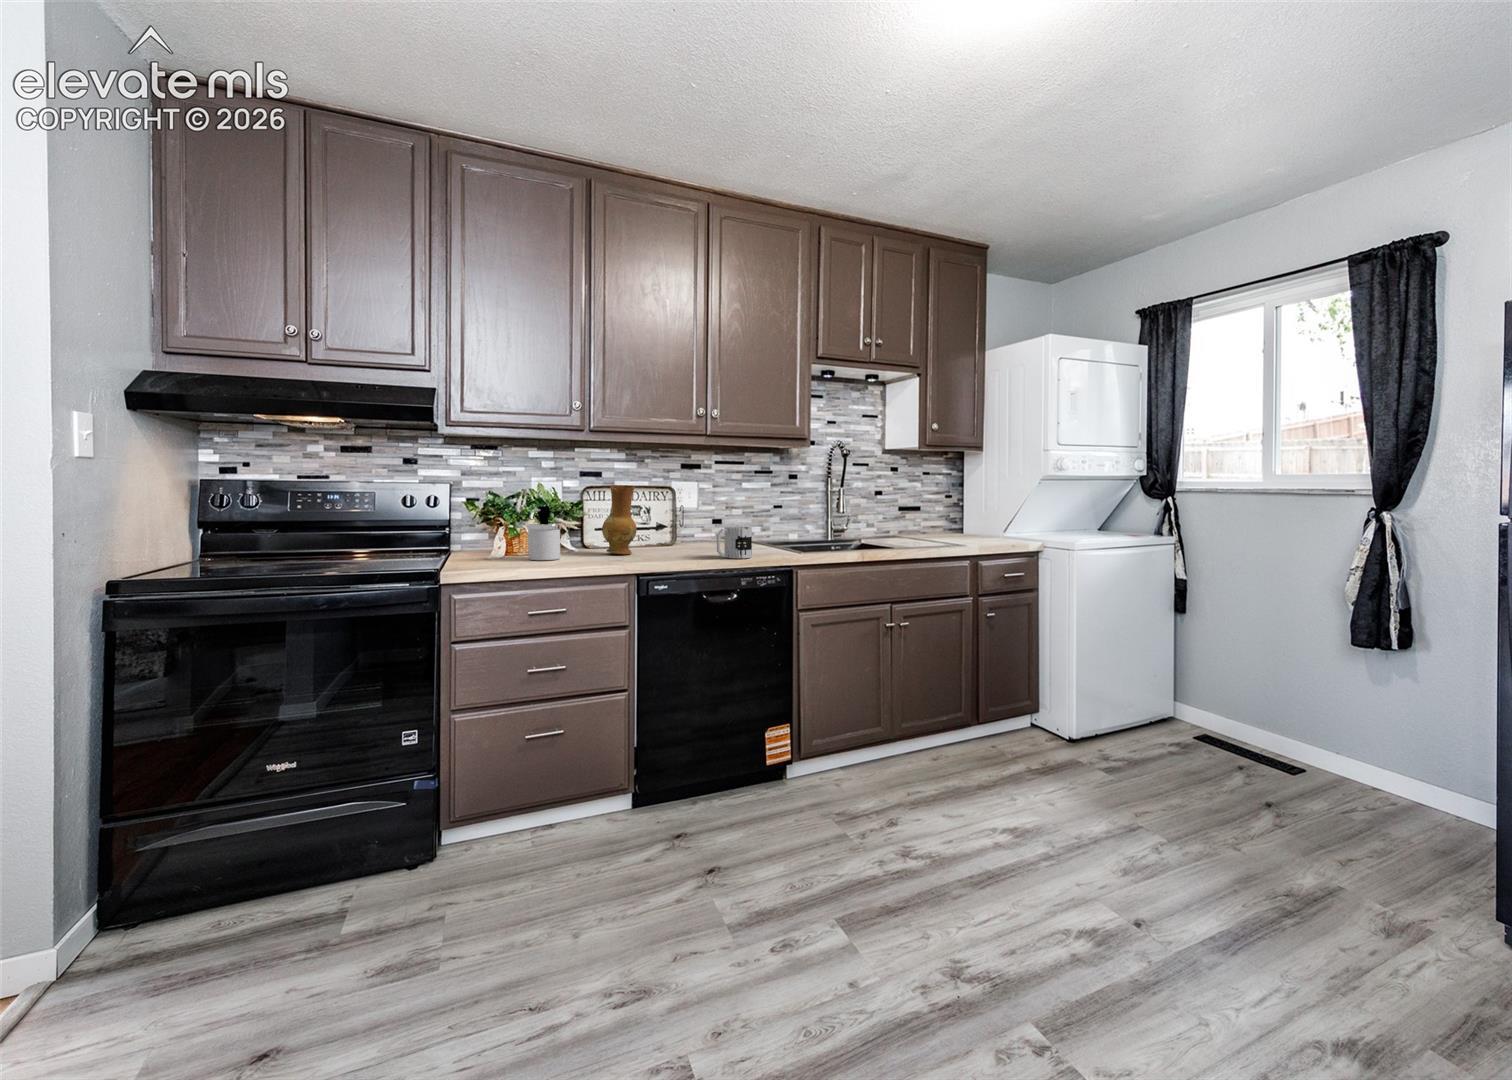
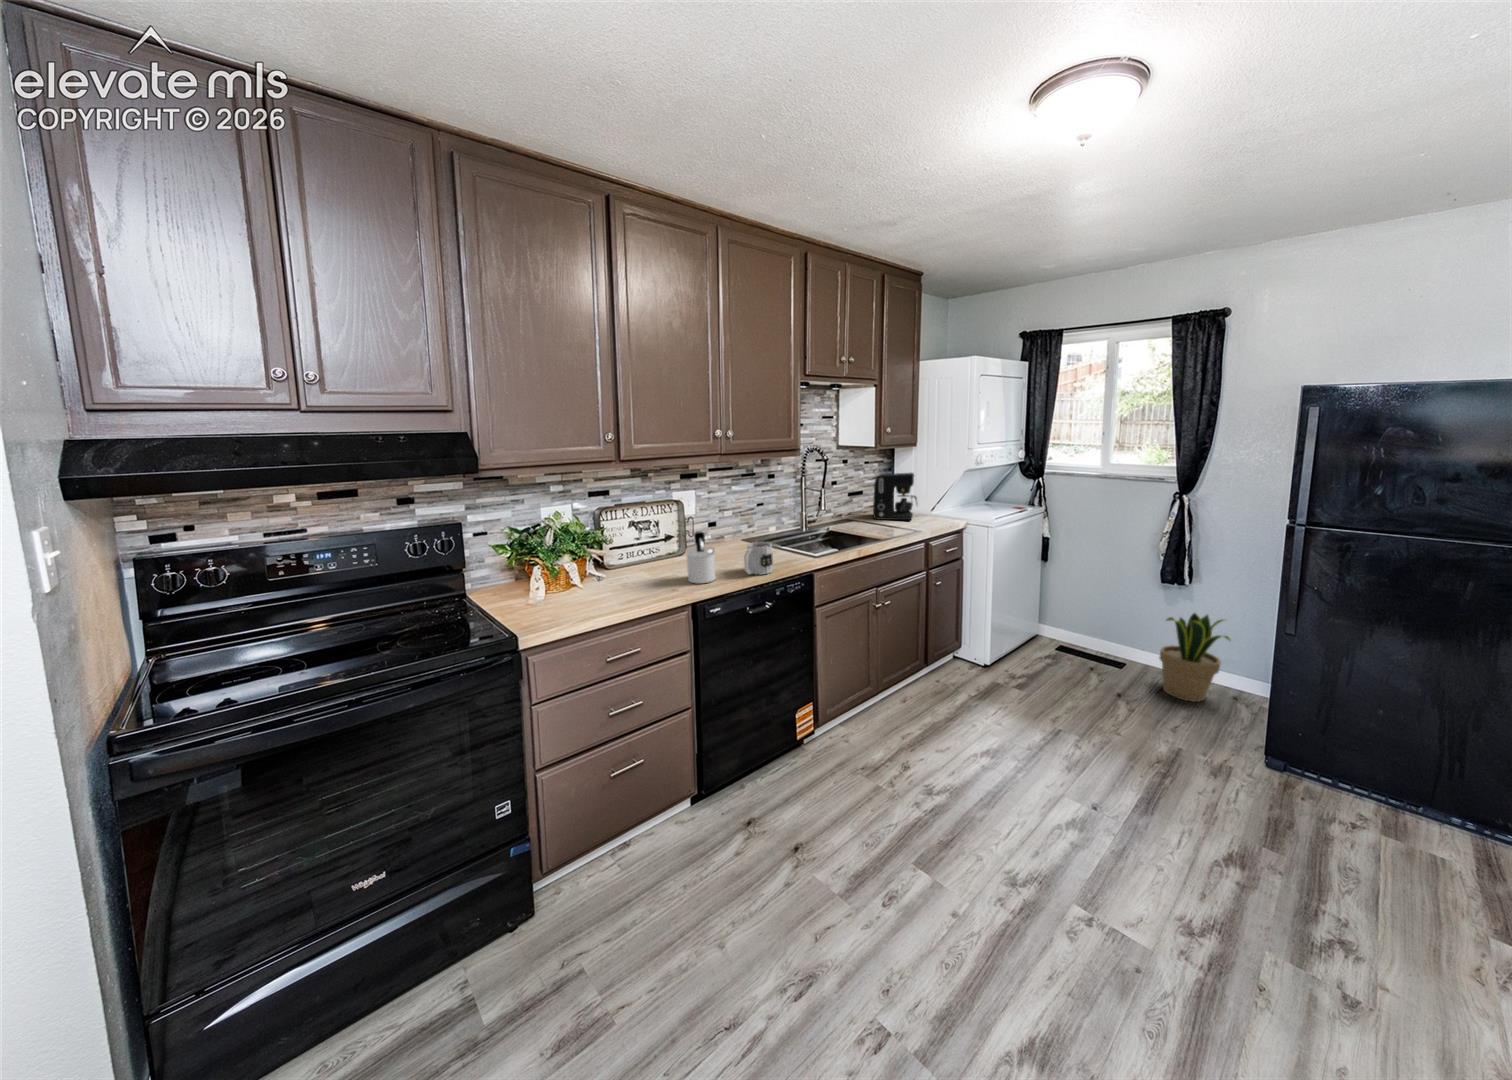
coffee maker: none [927,482,985,540] -> present [873,473,917,520]
ceramic jug: present [602,485,637,555] -> none [629,511,663,579]
soap dispenser: present [527,506,561,560] -> present [685,532,716,583]
potted plant: none [1317,673,1419,808] -> present [1160,613,1230,702]

